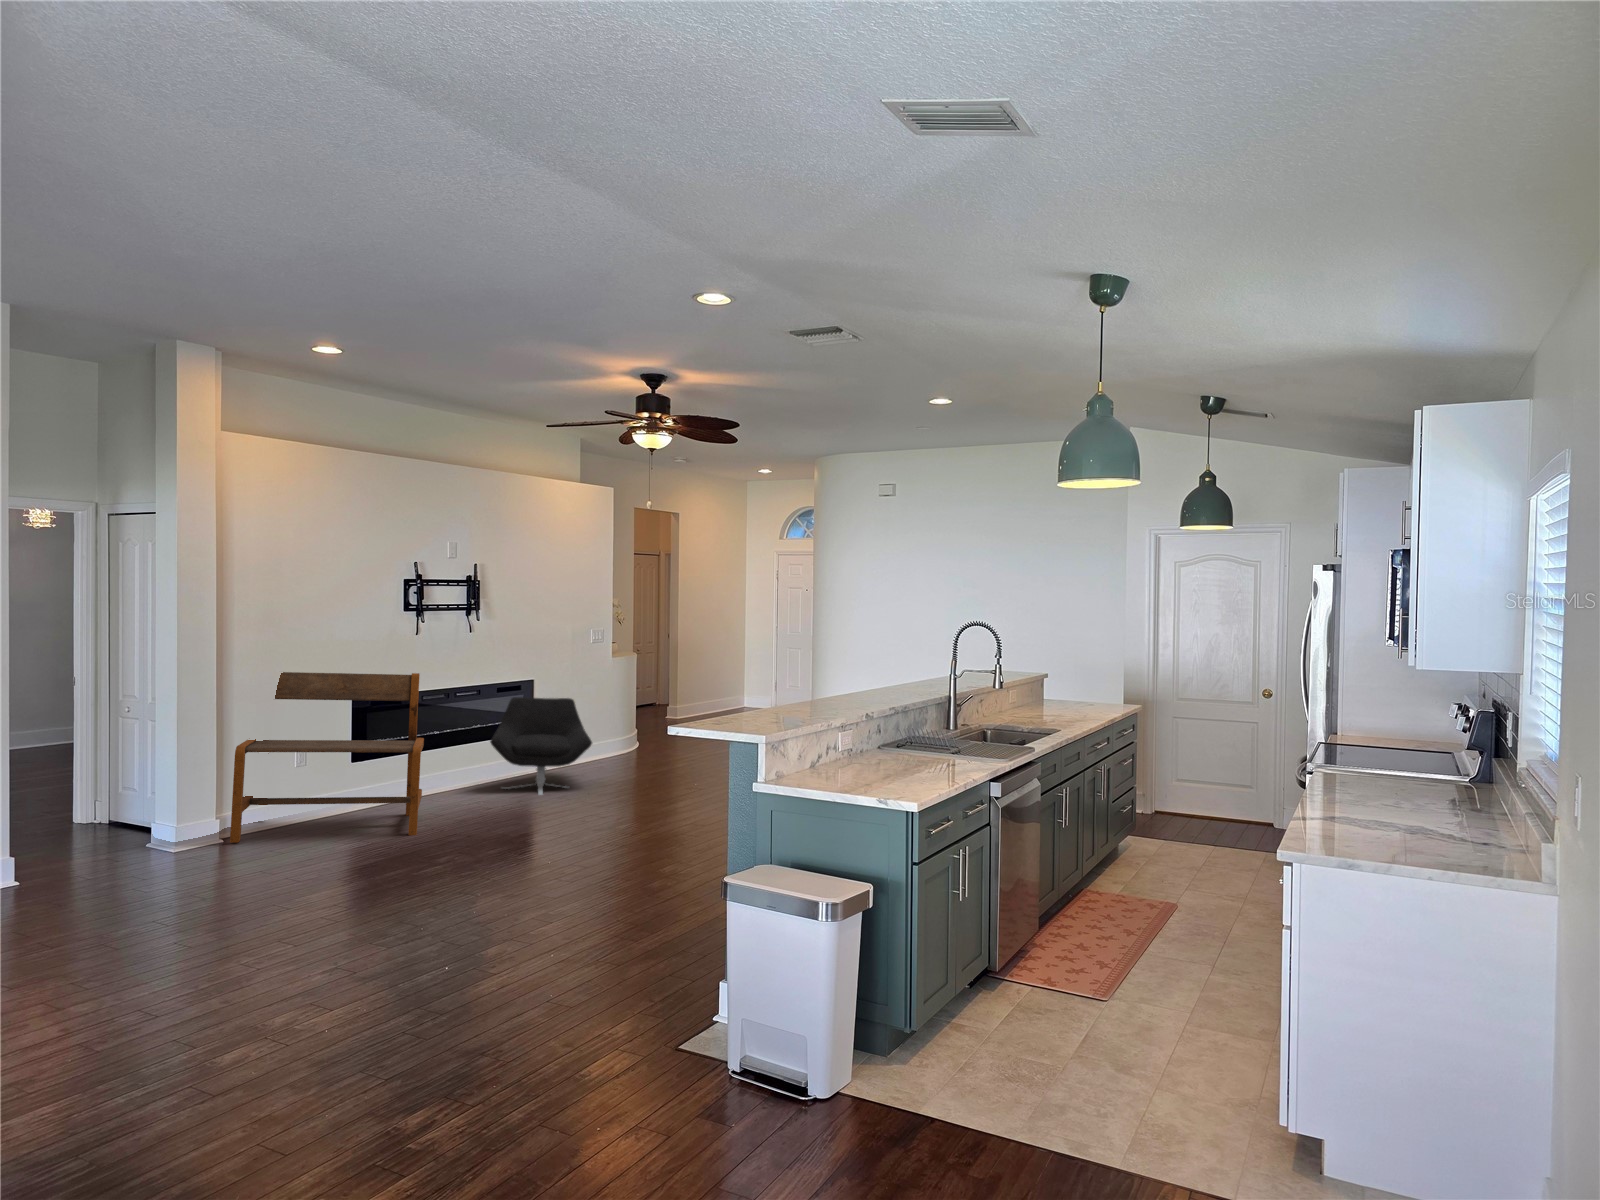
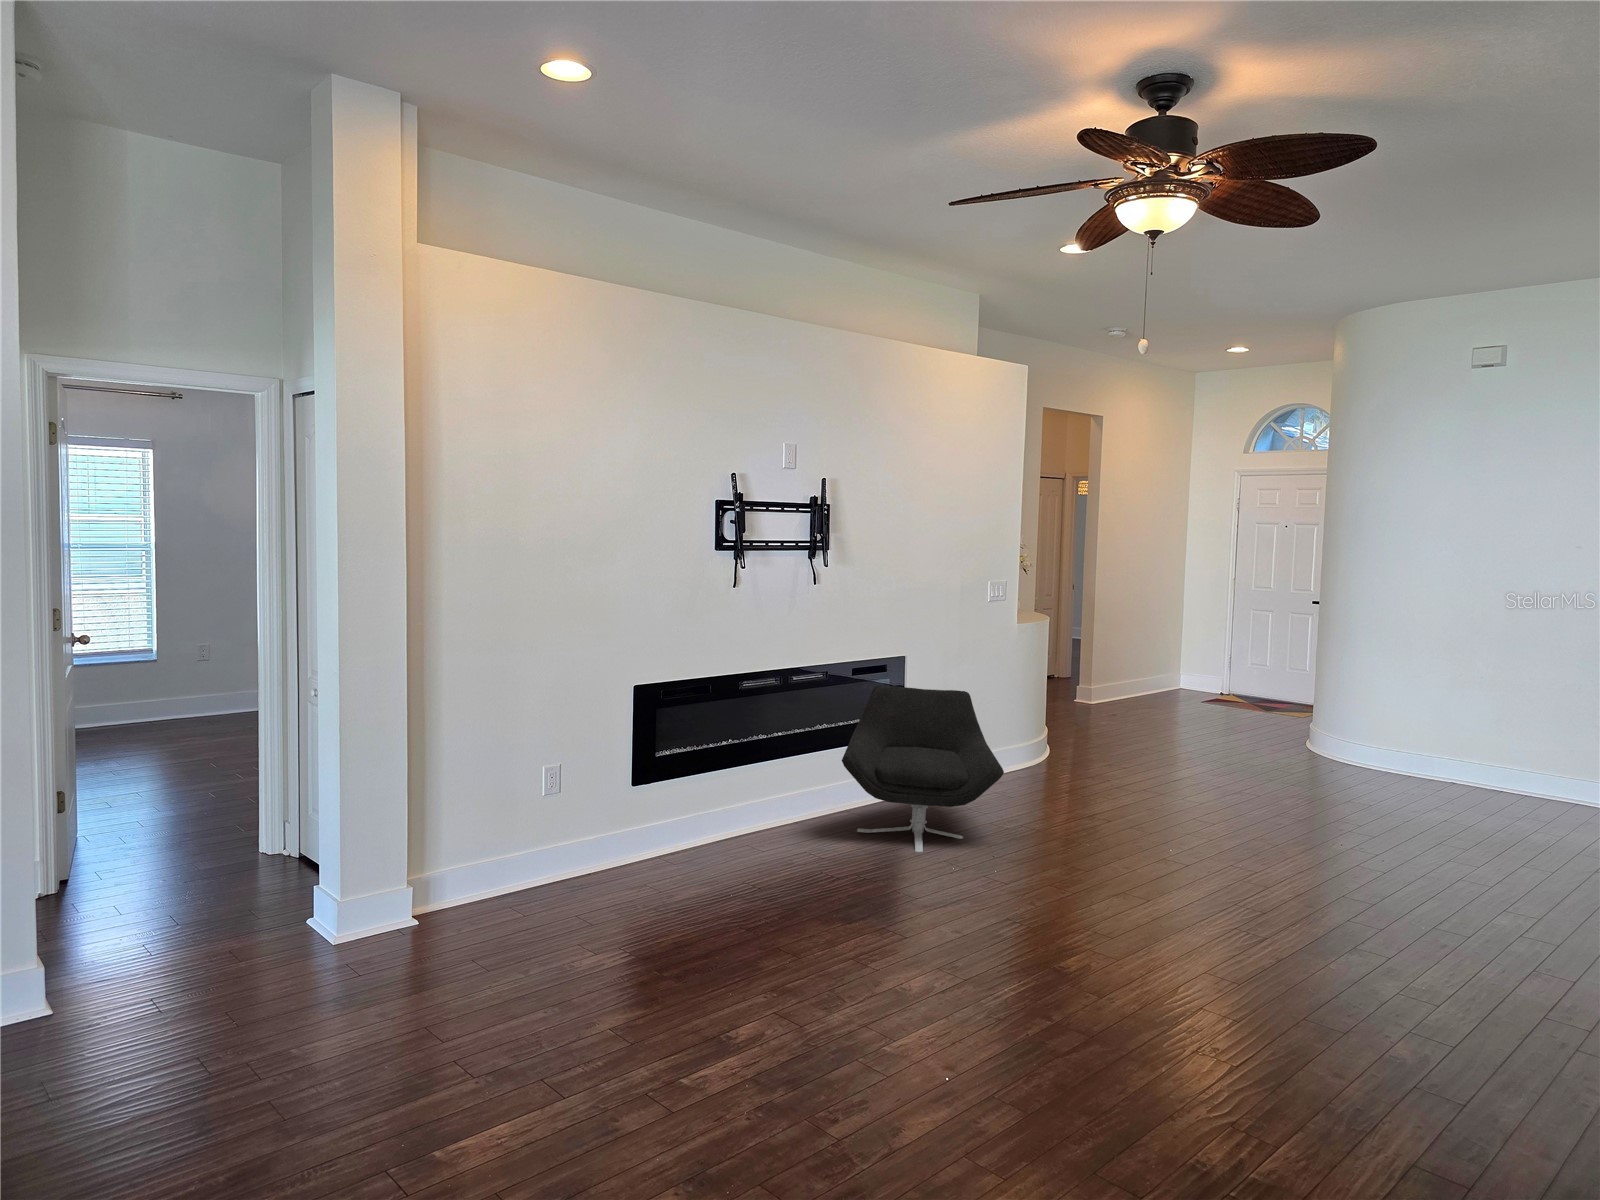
bench: present [230,672,424,843] -> none [430,641,733,946]

